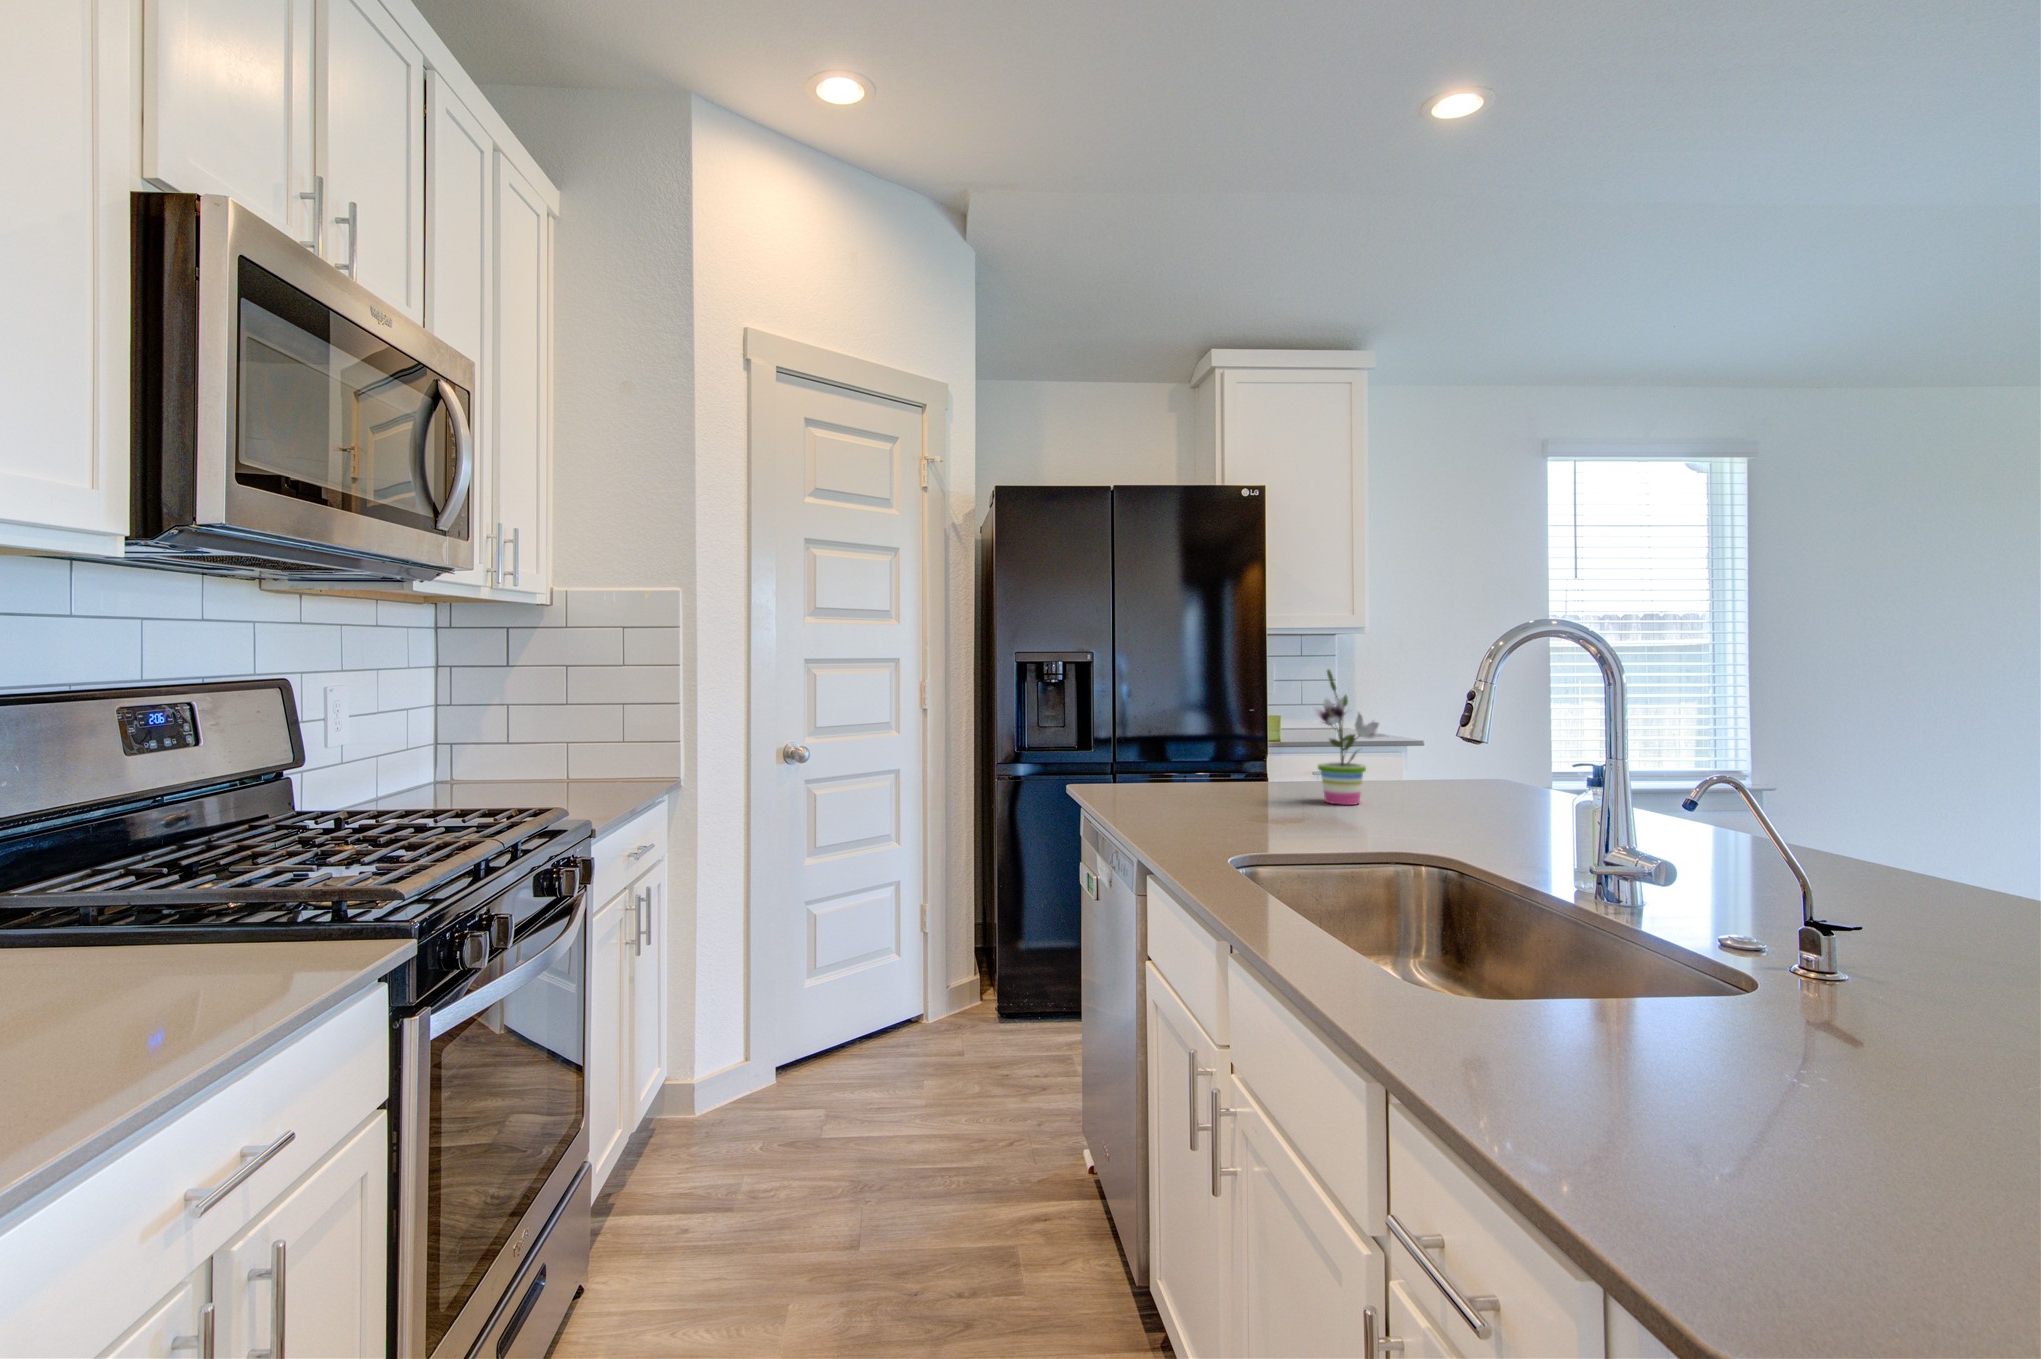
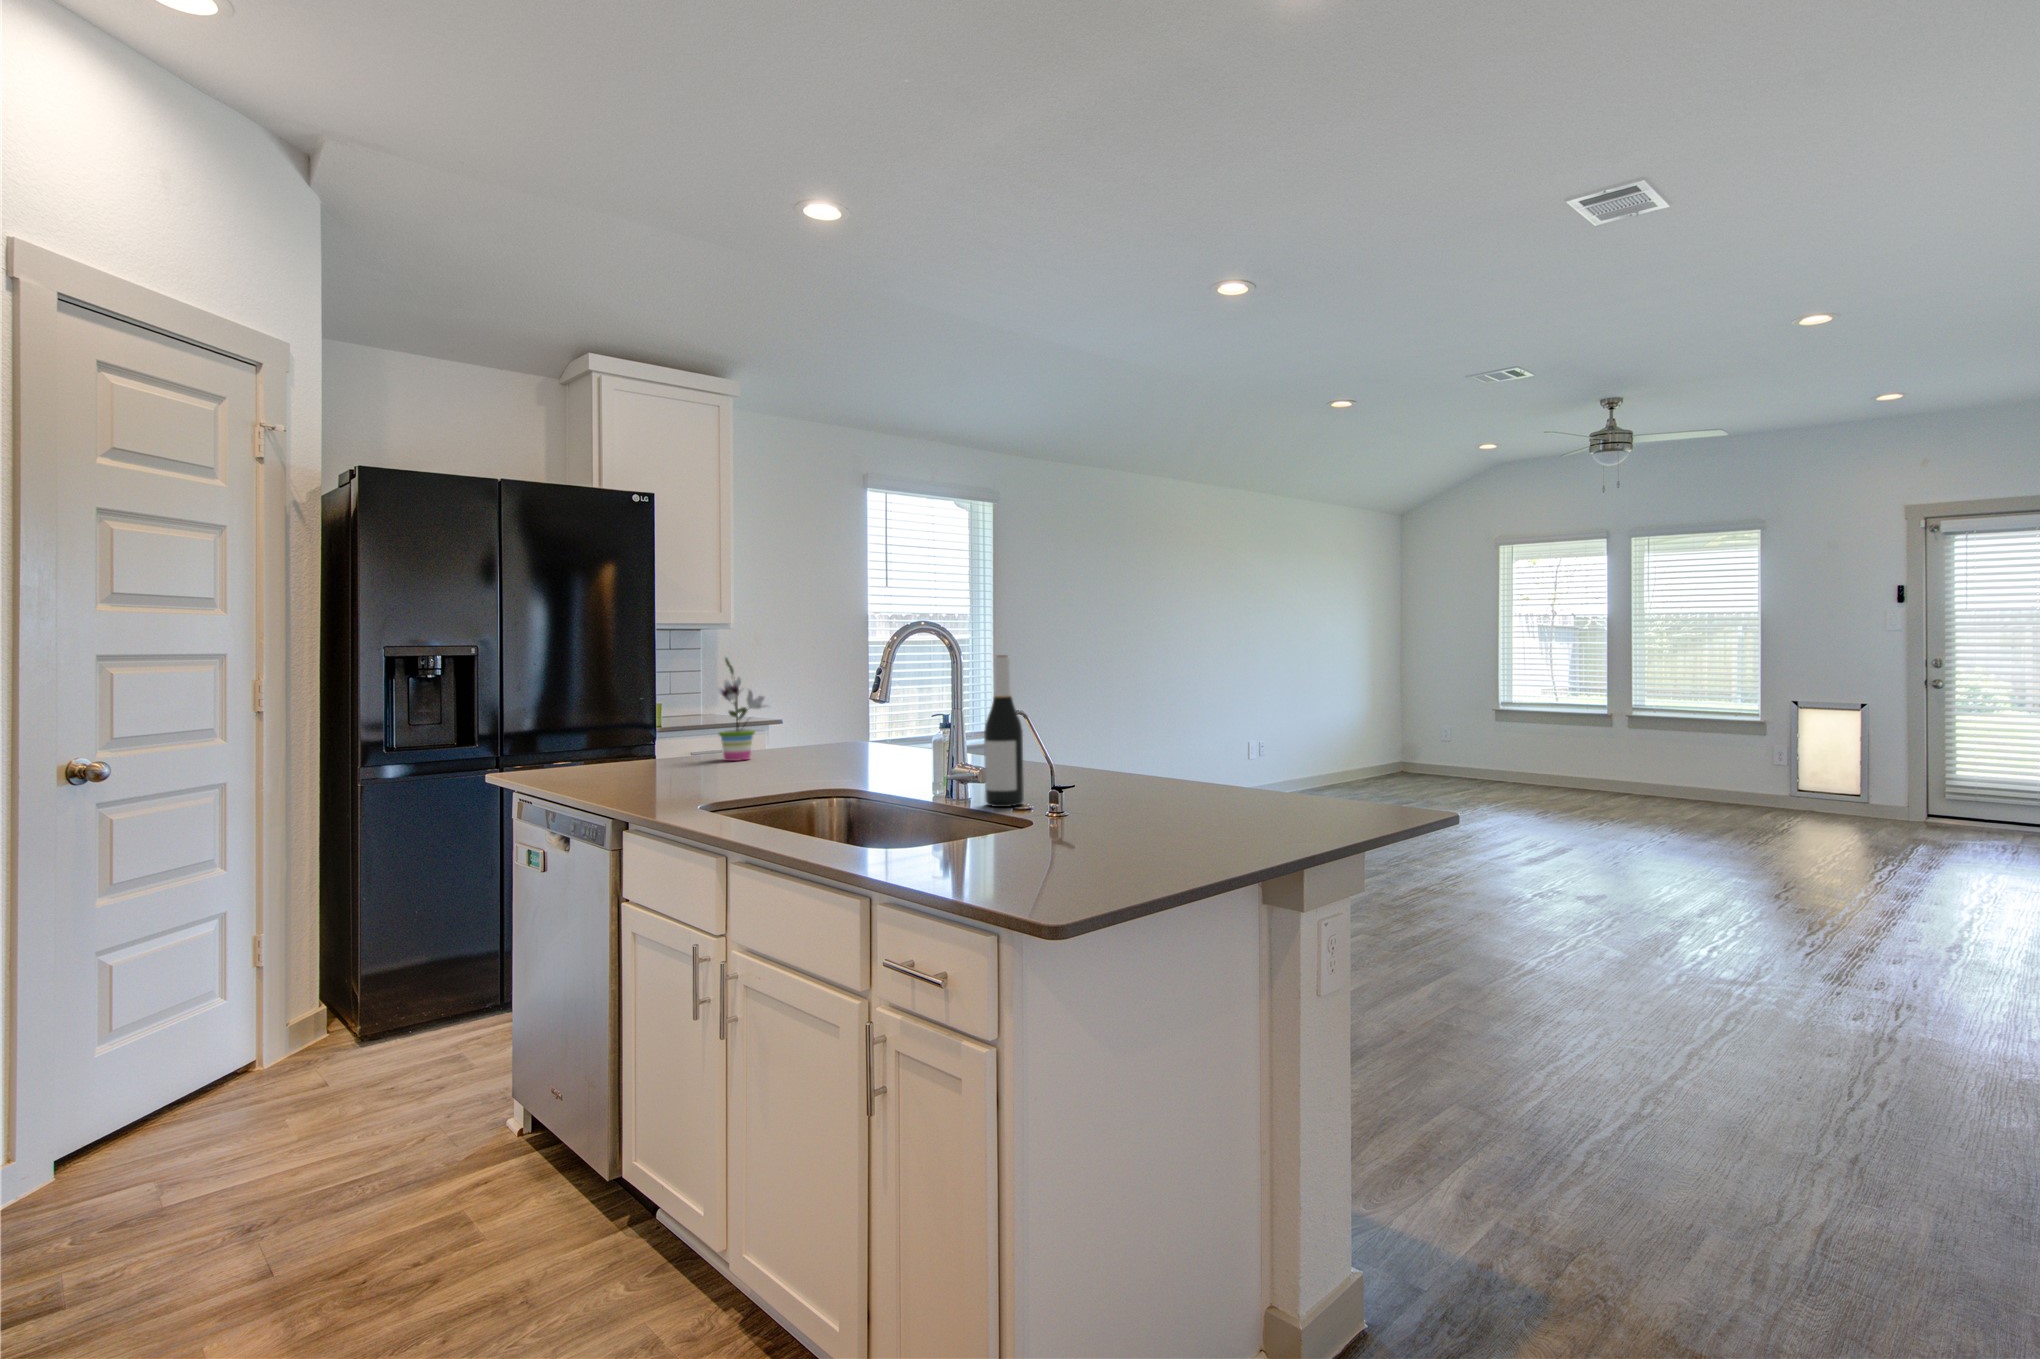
wine bottle: none [1819,687,1949,1042] -> present [984,655,1024,807]

